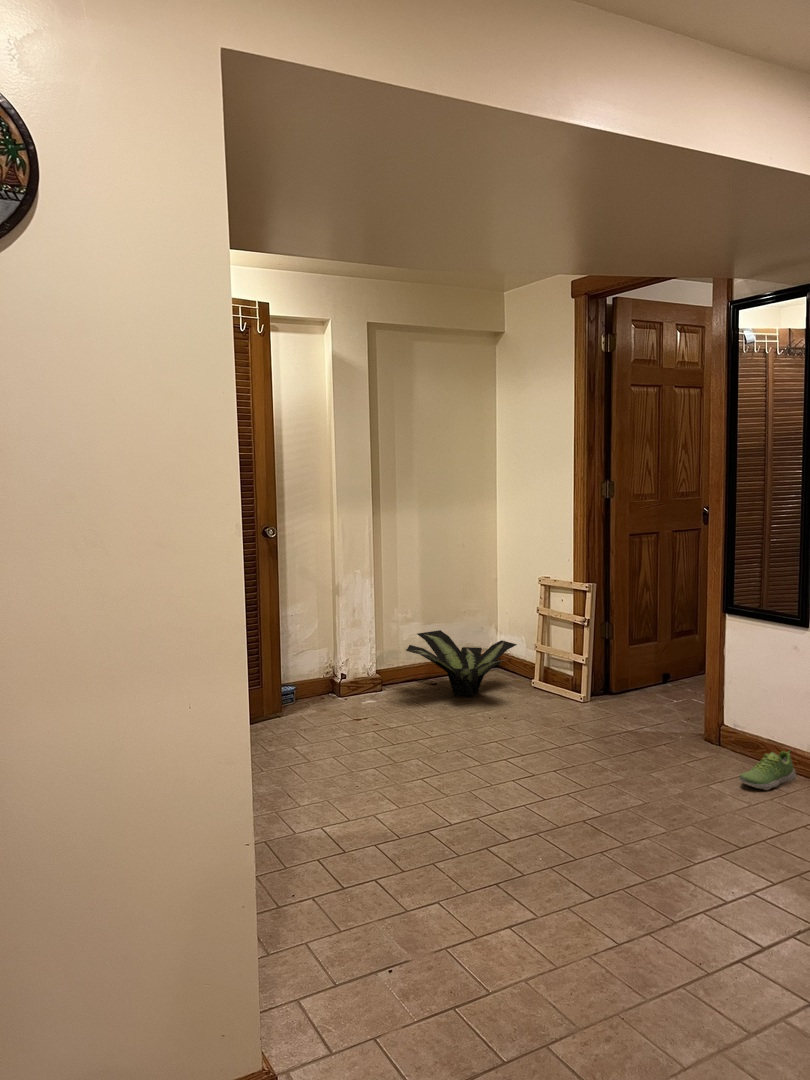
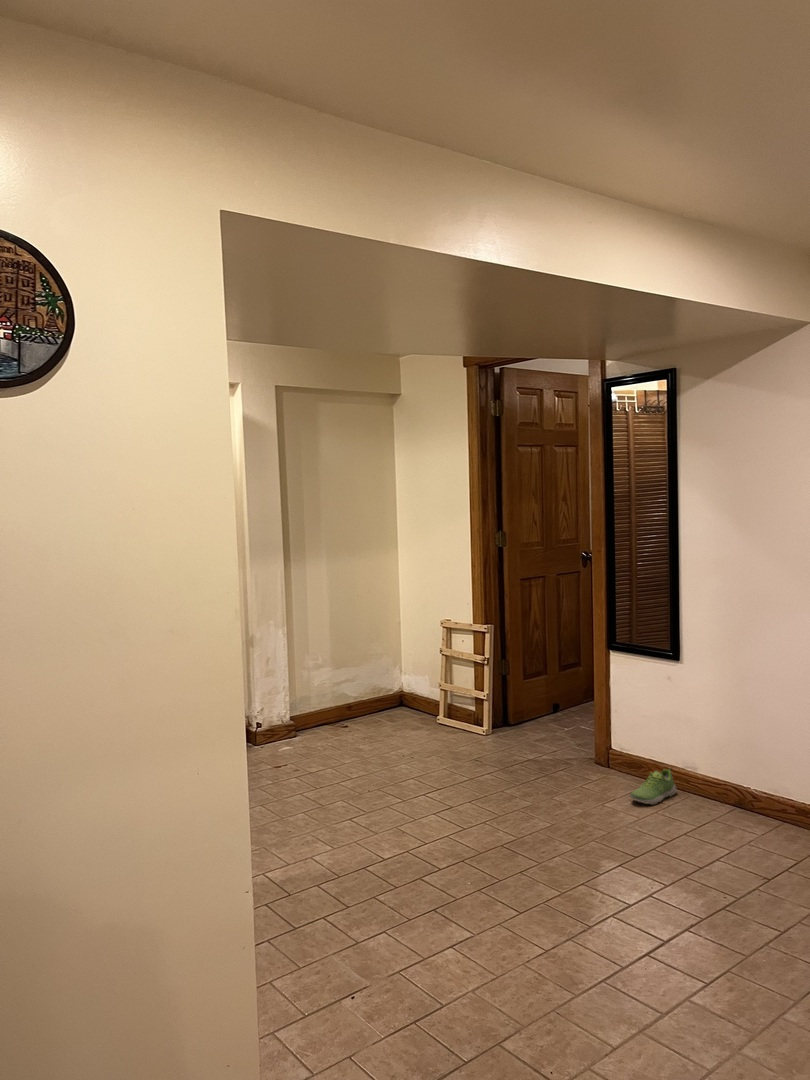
potted plant: present [406,630,517,697] -> none [318,674,423,738]

